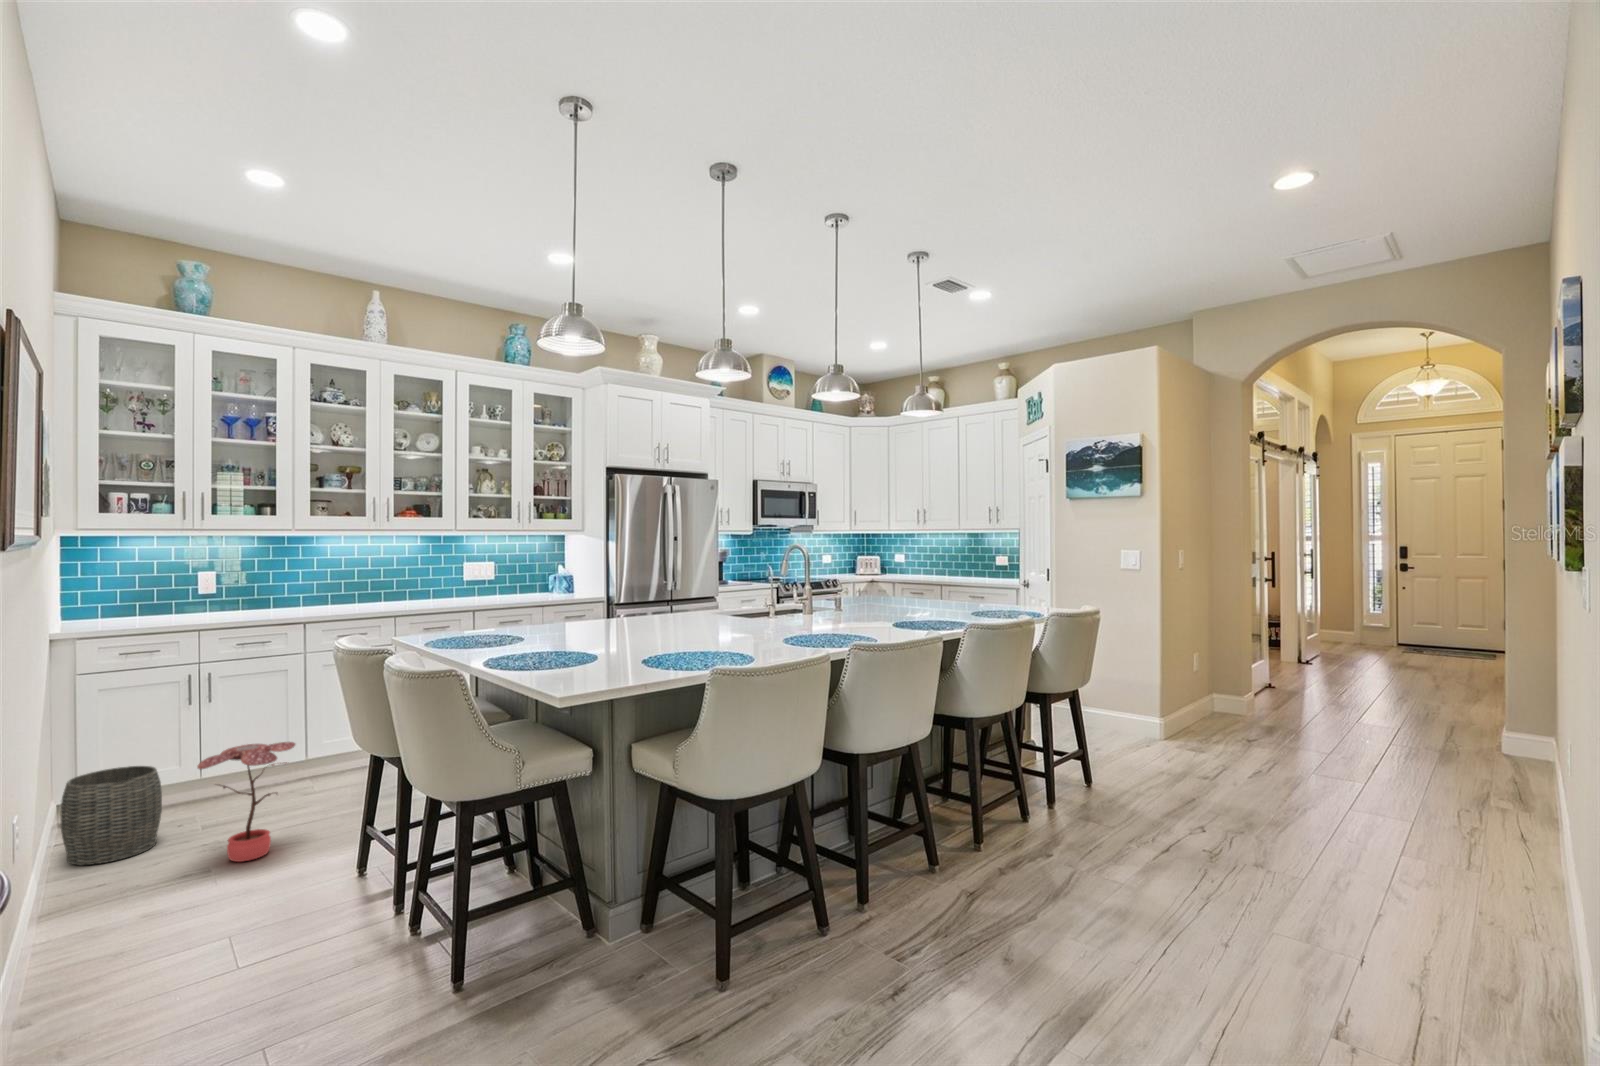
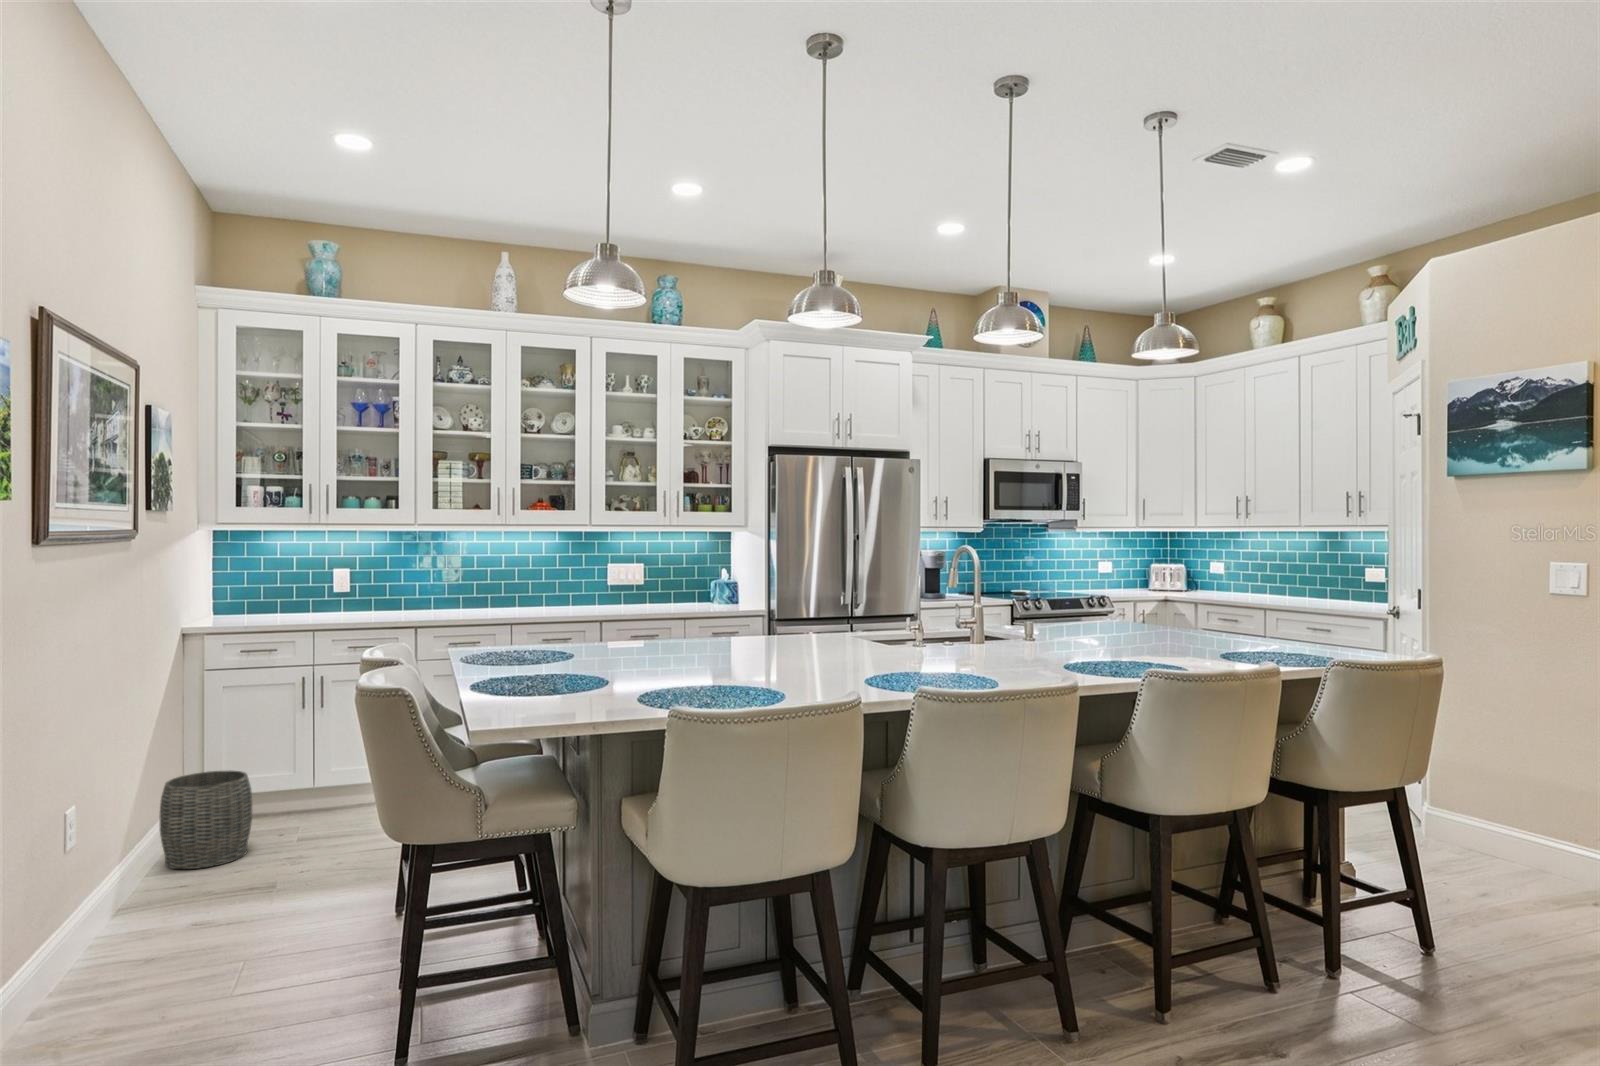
potted plant: present [197,742,295,862] -> none [254,759,358,888]

